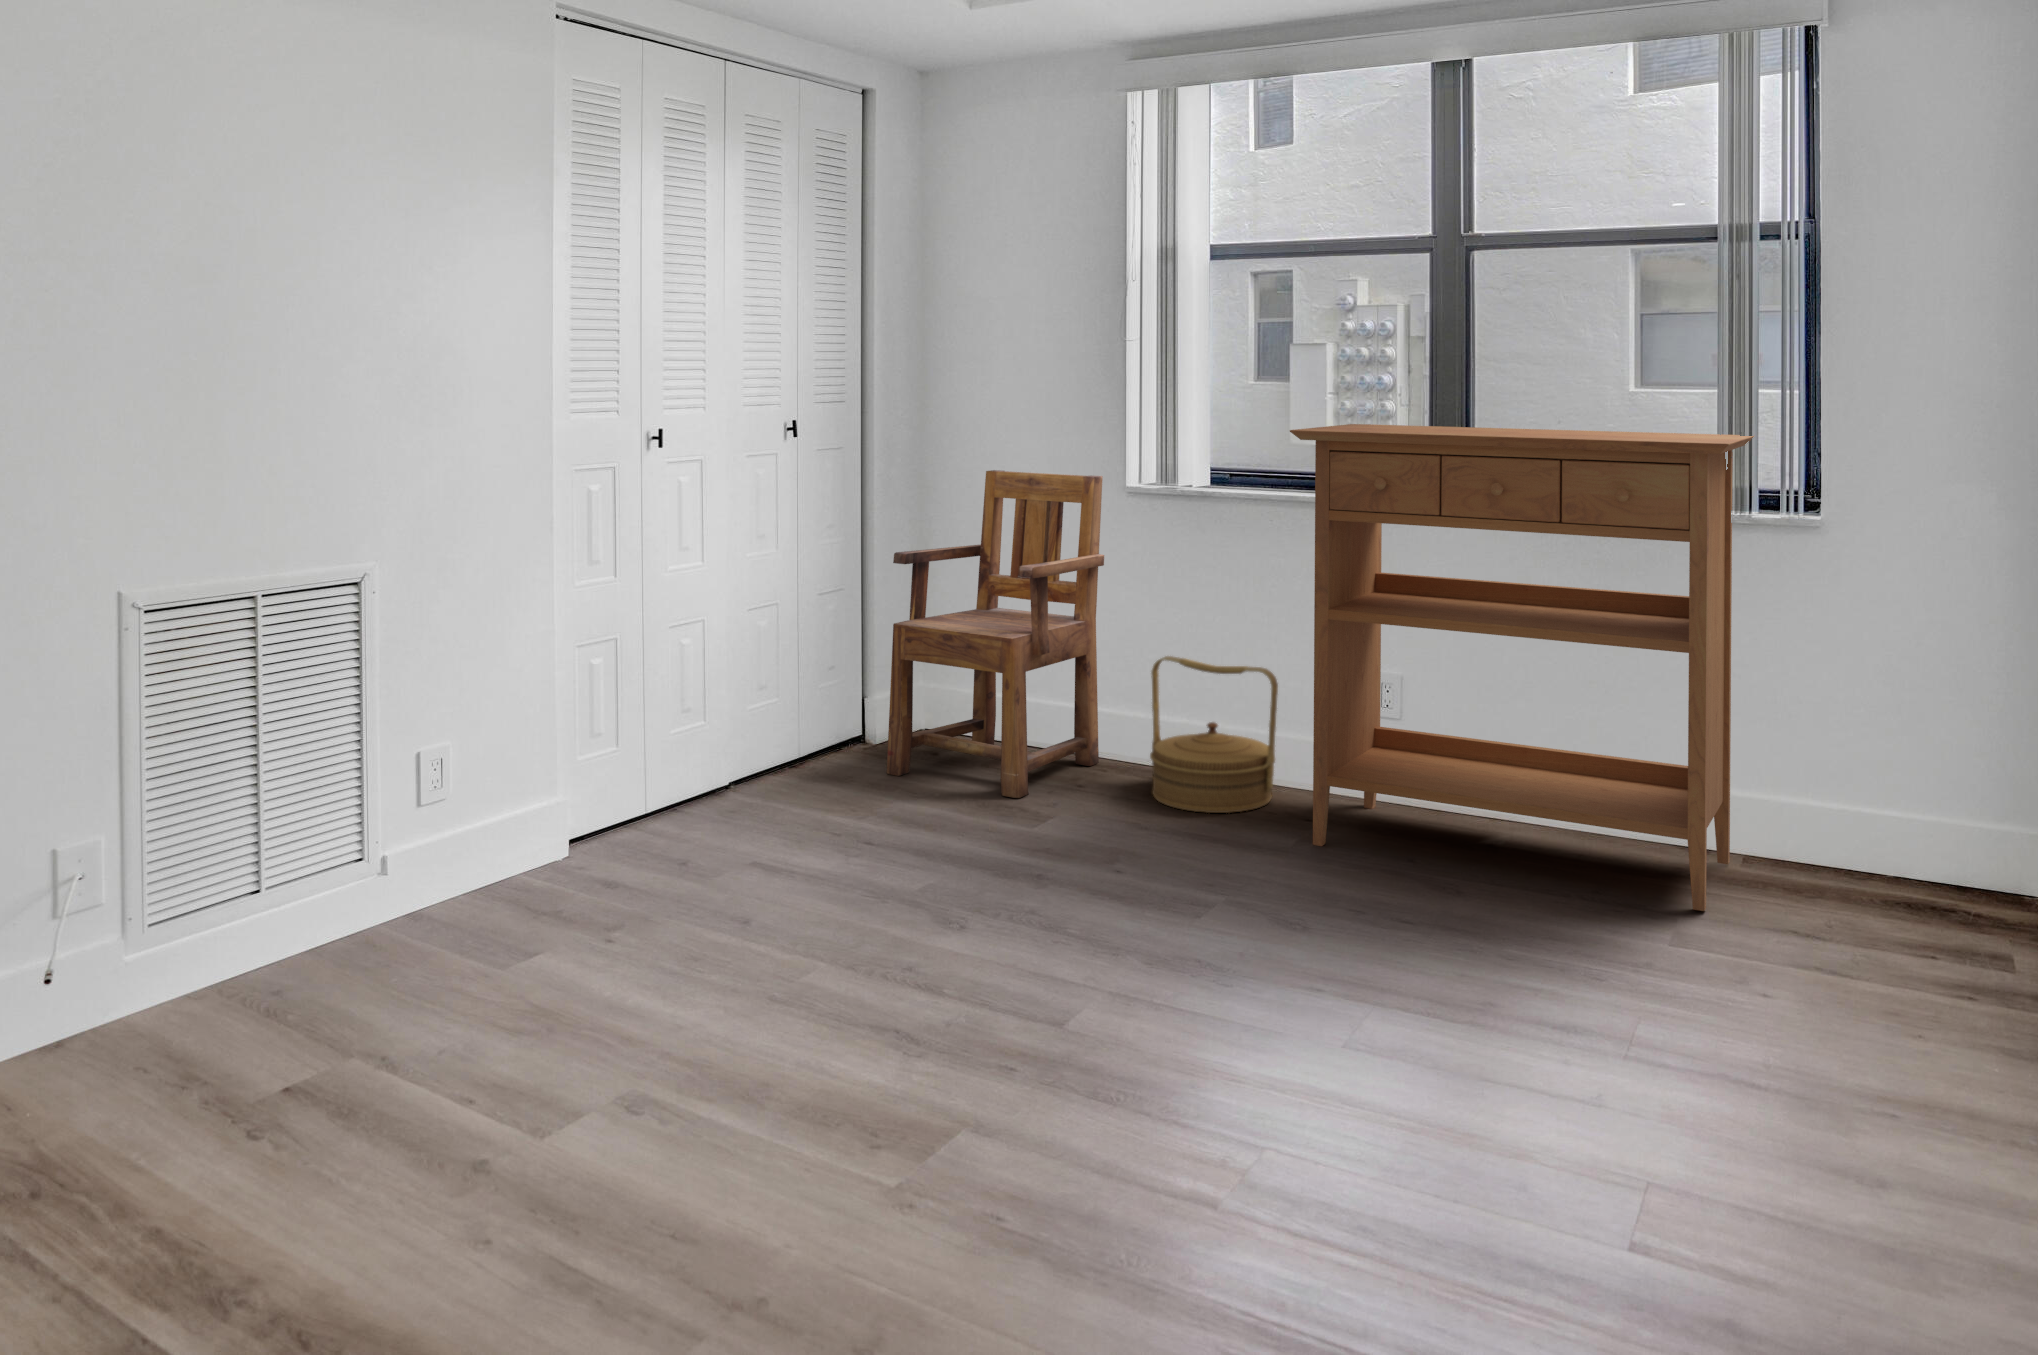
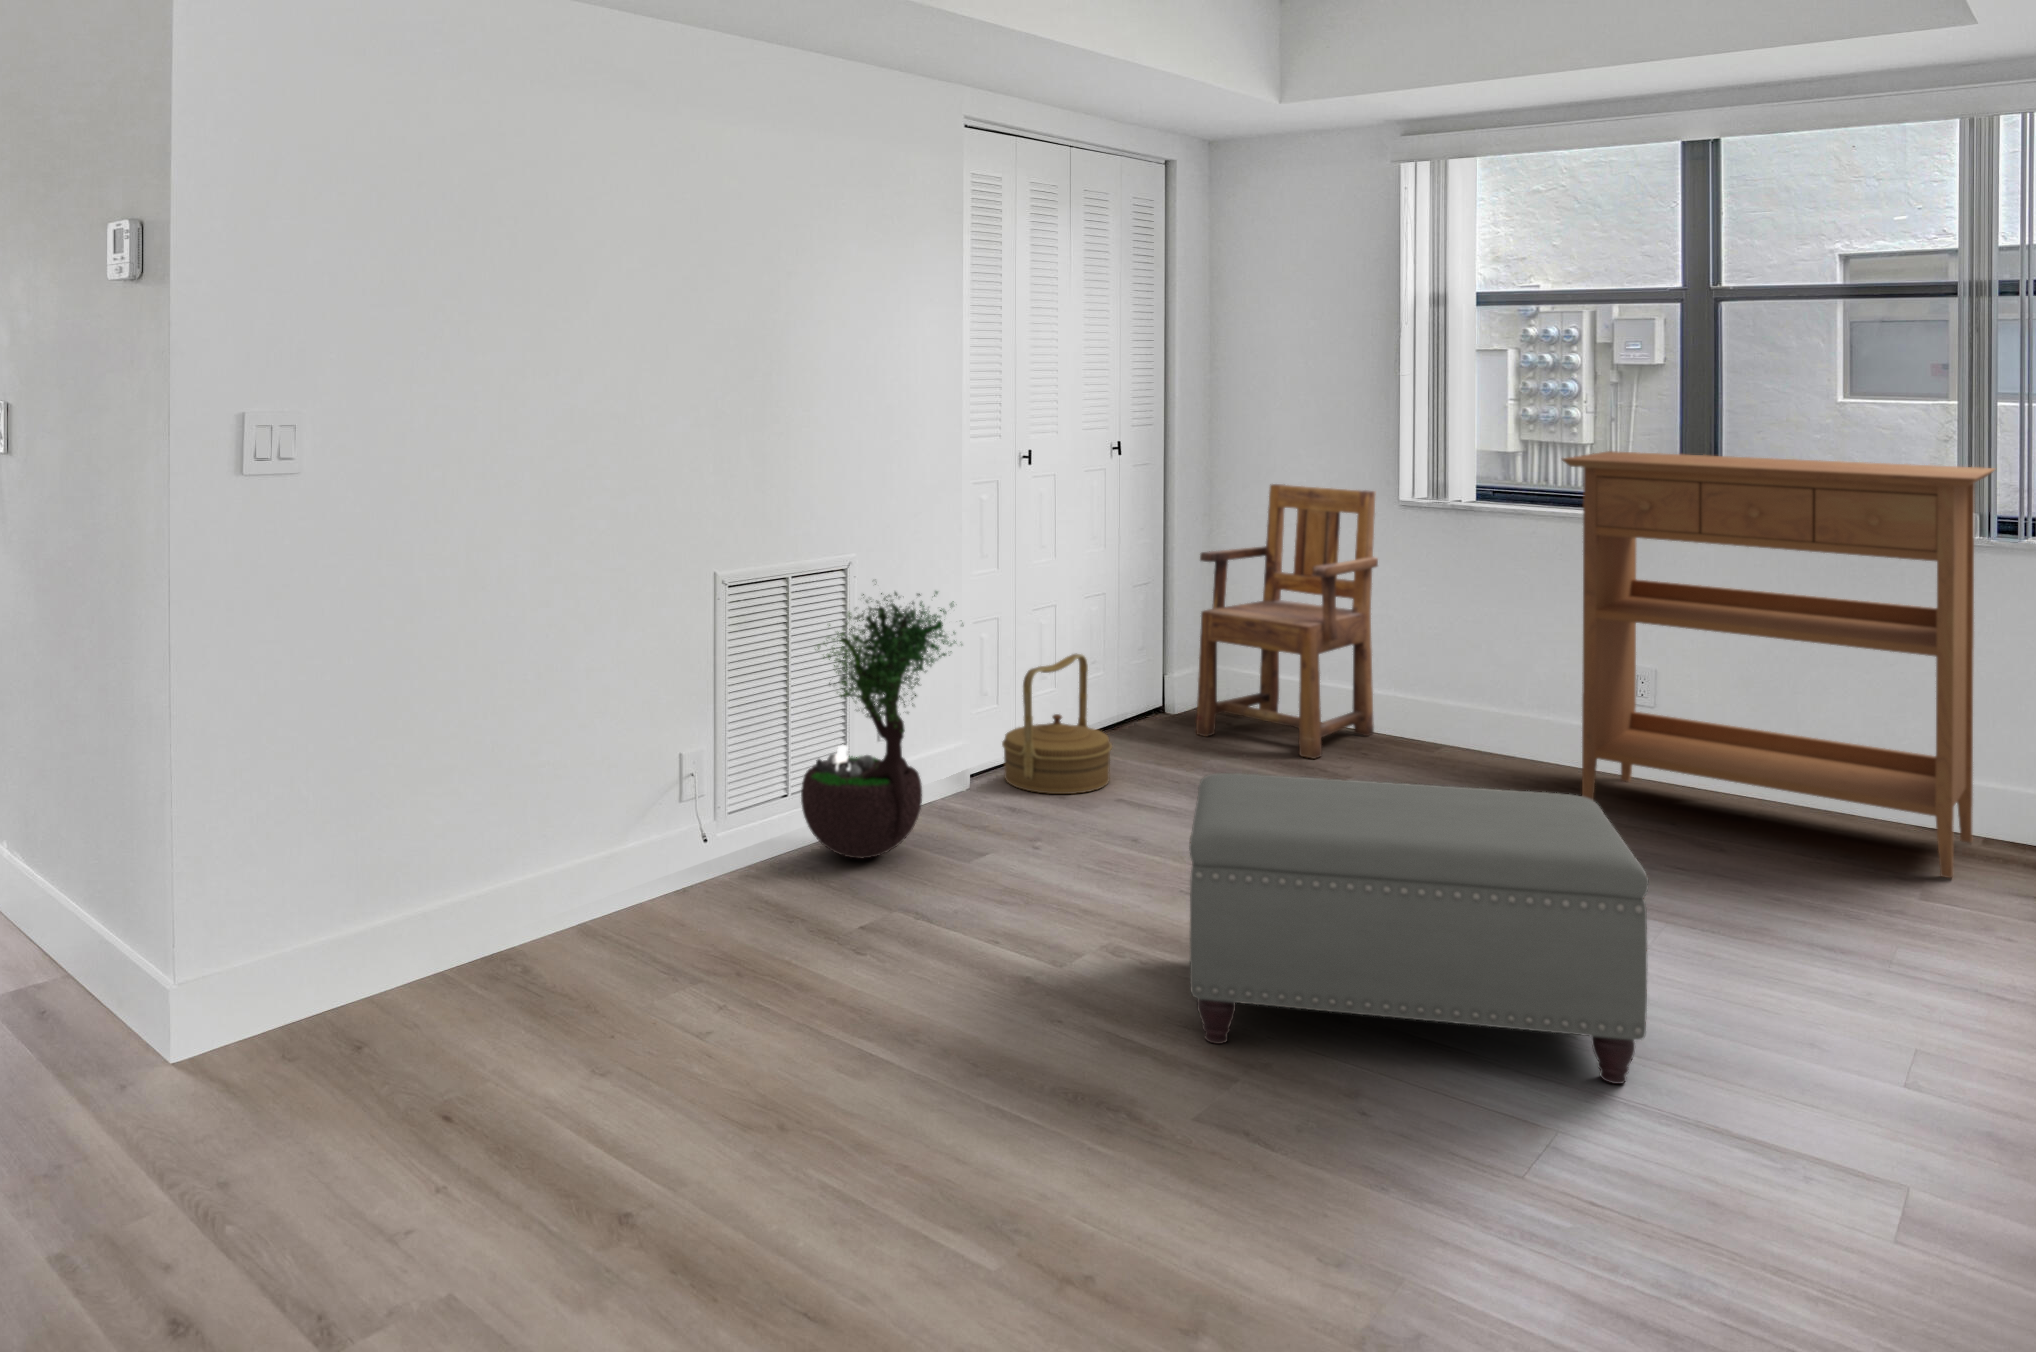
potted tree: none [268,593,507,975] -> present [801,591,963,858]
woven basket: present [1150,656,1278,813] -> present [1002,654,1112,794]
ottoman: none [692,844,1304,1253] -> present [1189,773,1649,1084]

